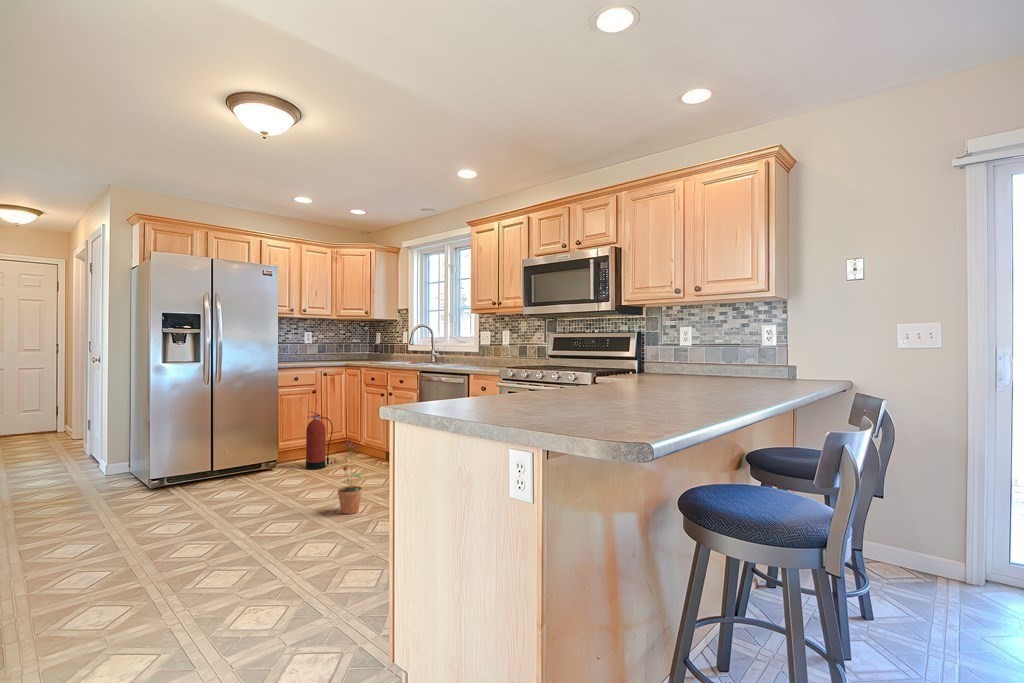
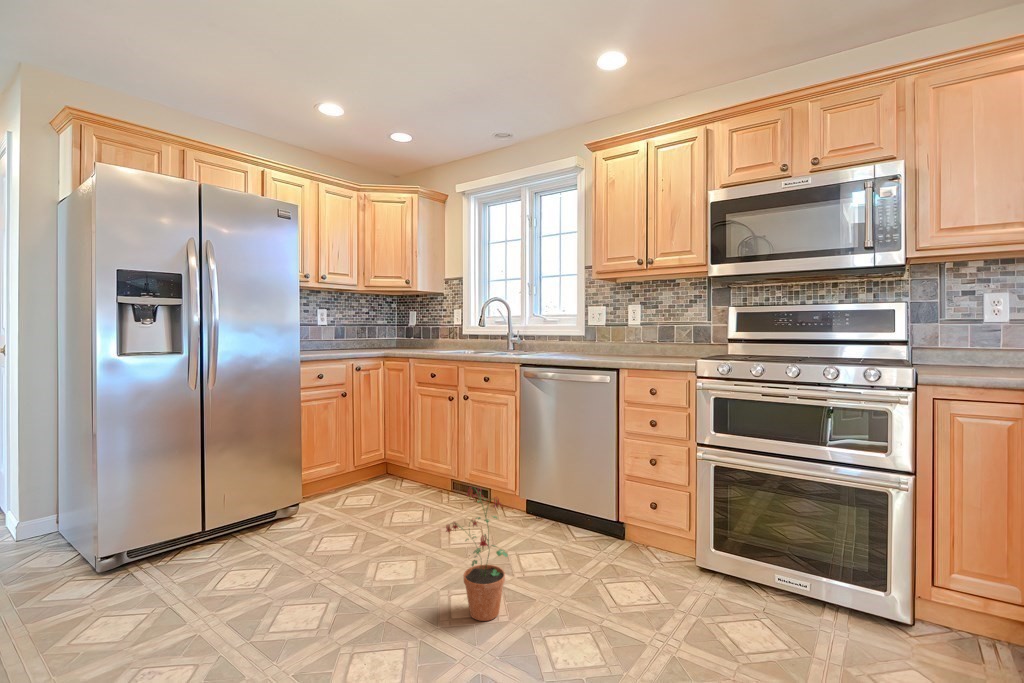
fire extinguisher: present [306,411,333,469] -> none [347,424,383,512]

